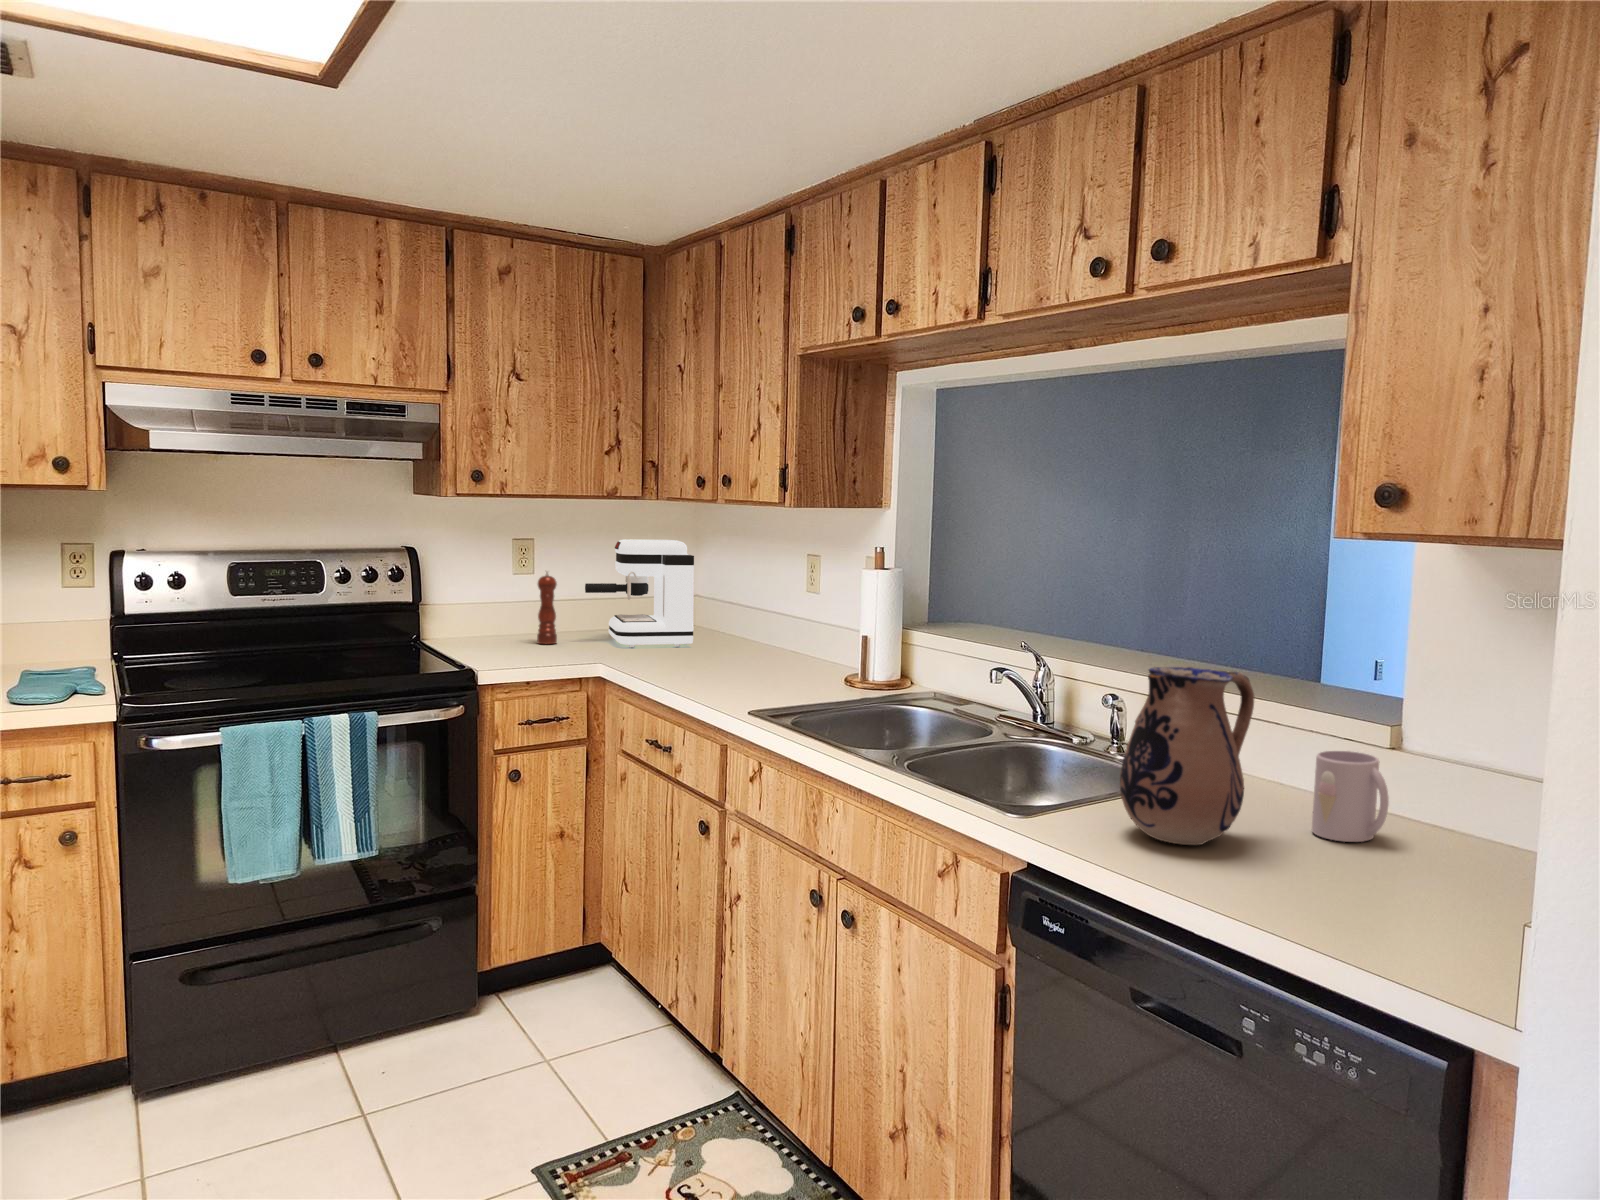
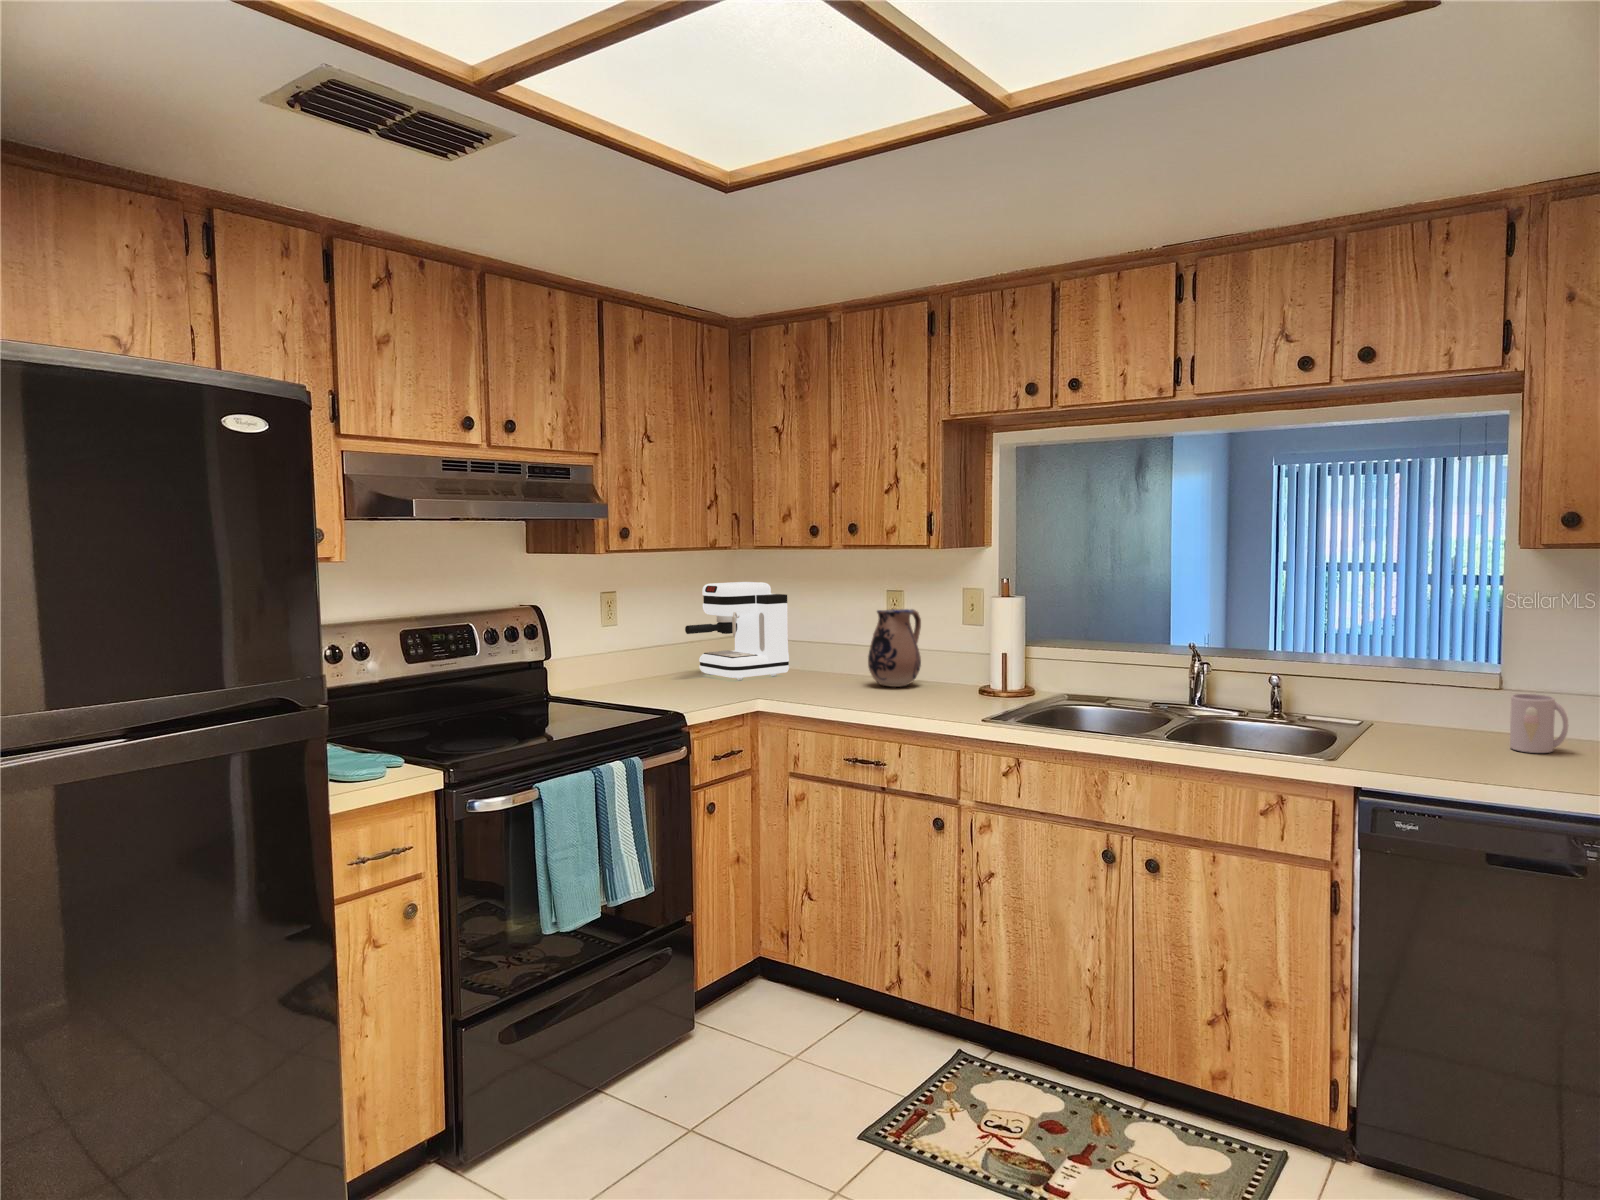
pepper mill: present [537,570,557,644] -> none [650,616,669,684]
ceramic pitcher: present [1120,667,1254,845] -> present [868,609,921,687]

